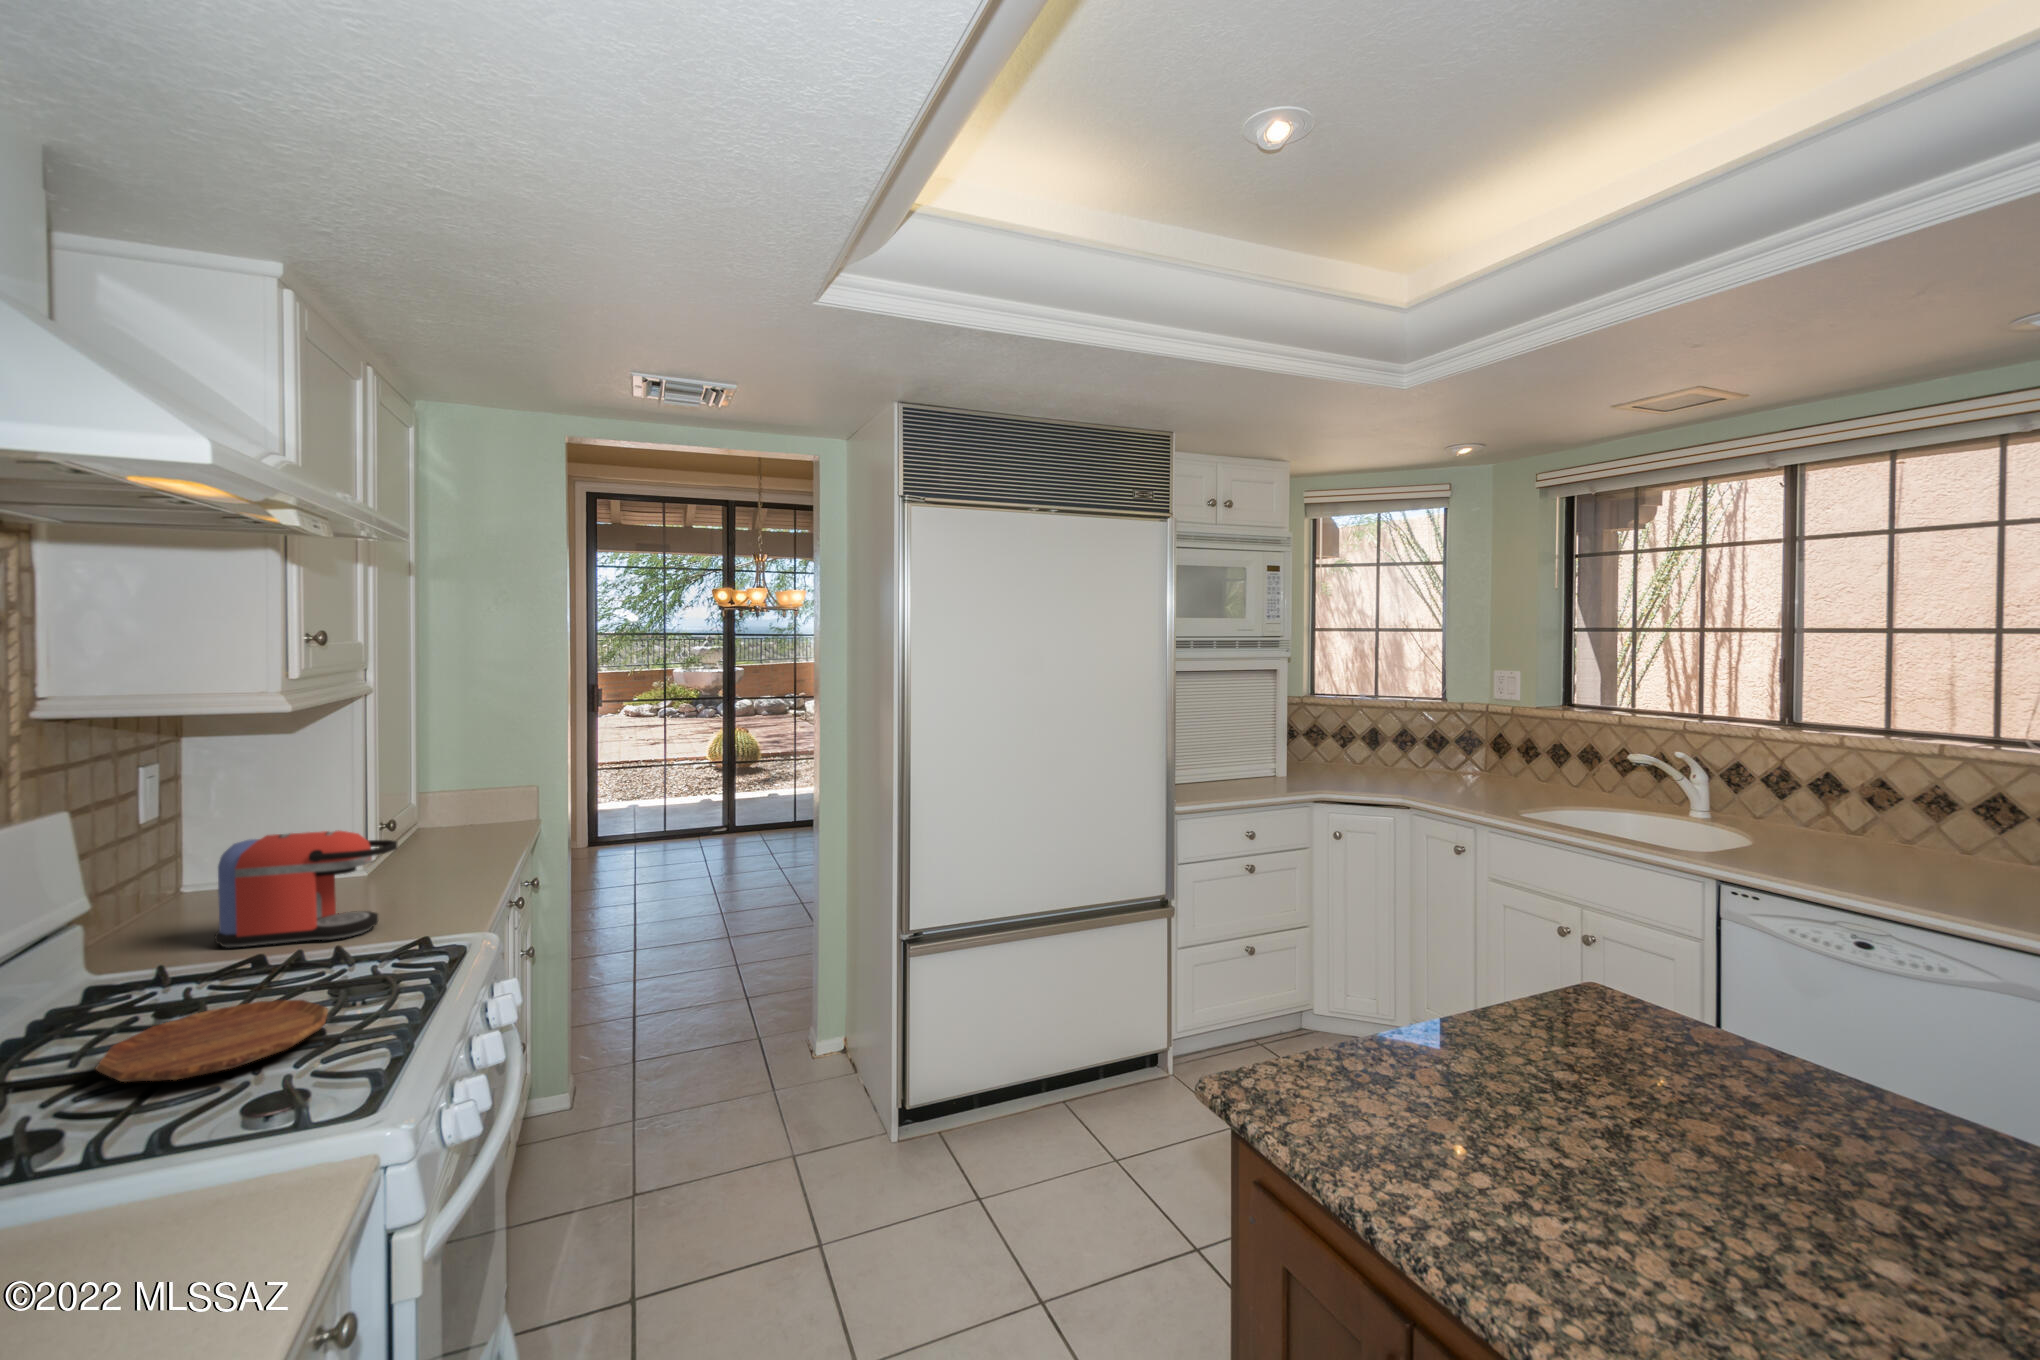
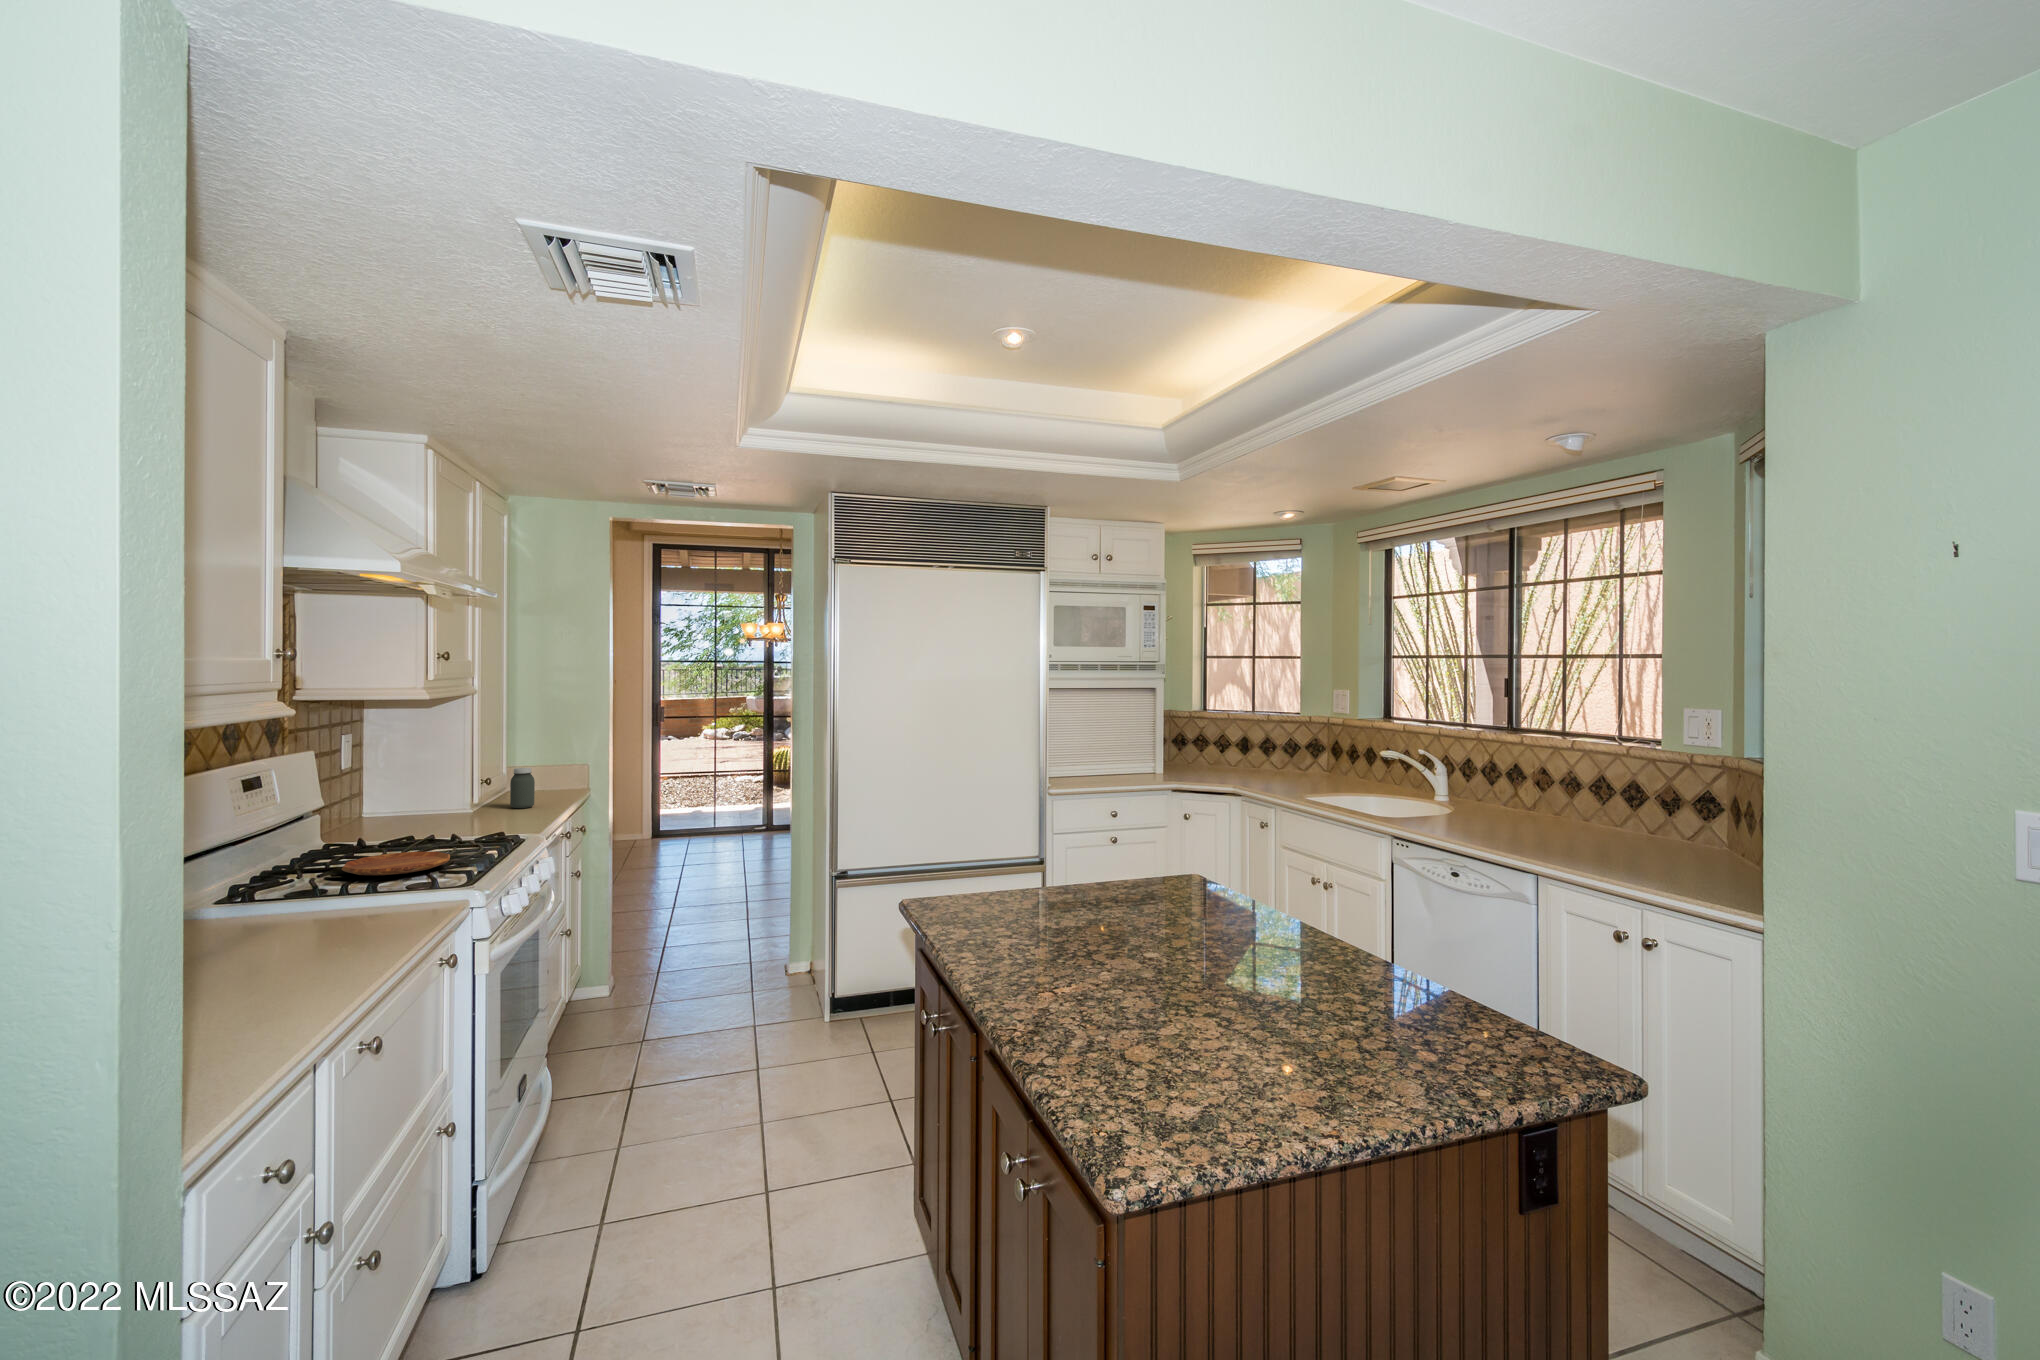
jar: none [434,805,473,868] -> present [510,768,535,808]
coffee maker: present [215,830,398,948] -> none [384,771,488,837]

